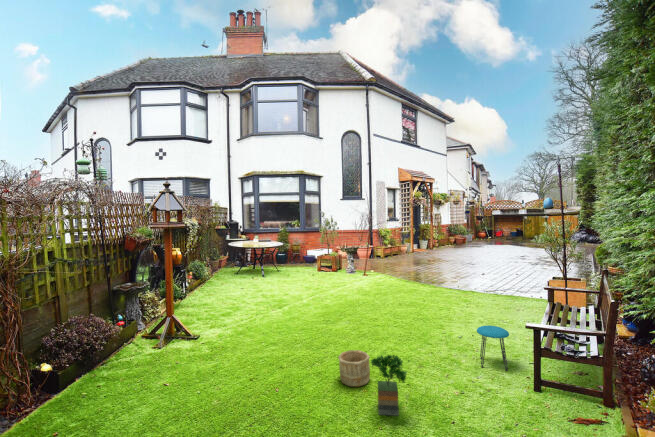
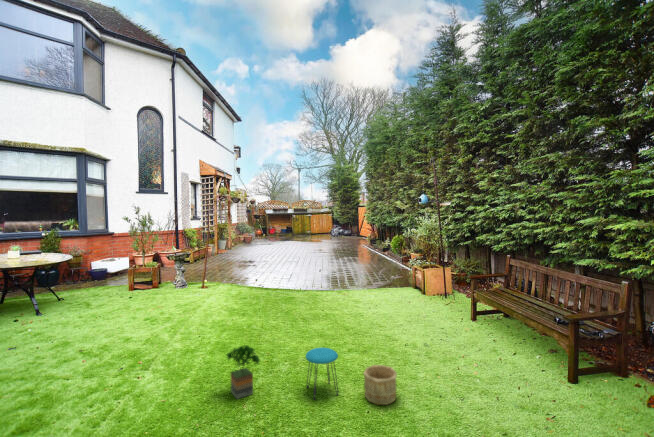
stool: present [477,326,509,371] -> present [306,348,338,400]
potted tree: present [371,355,407,416] -> present [227,345,260,399]

